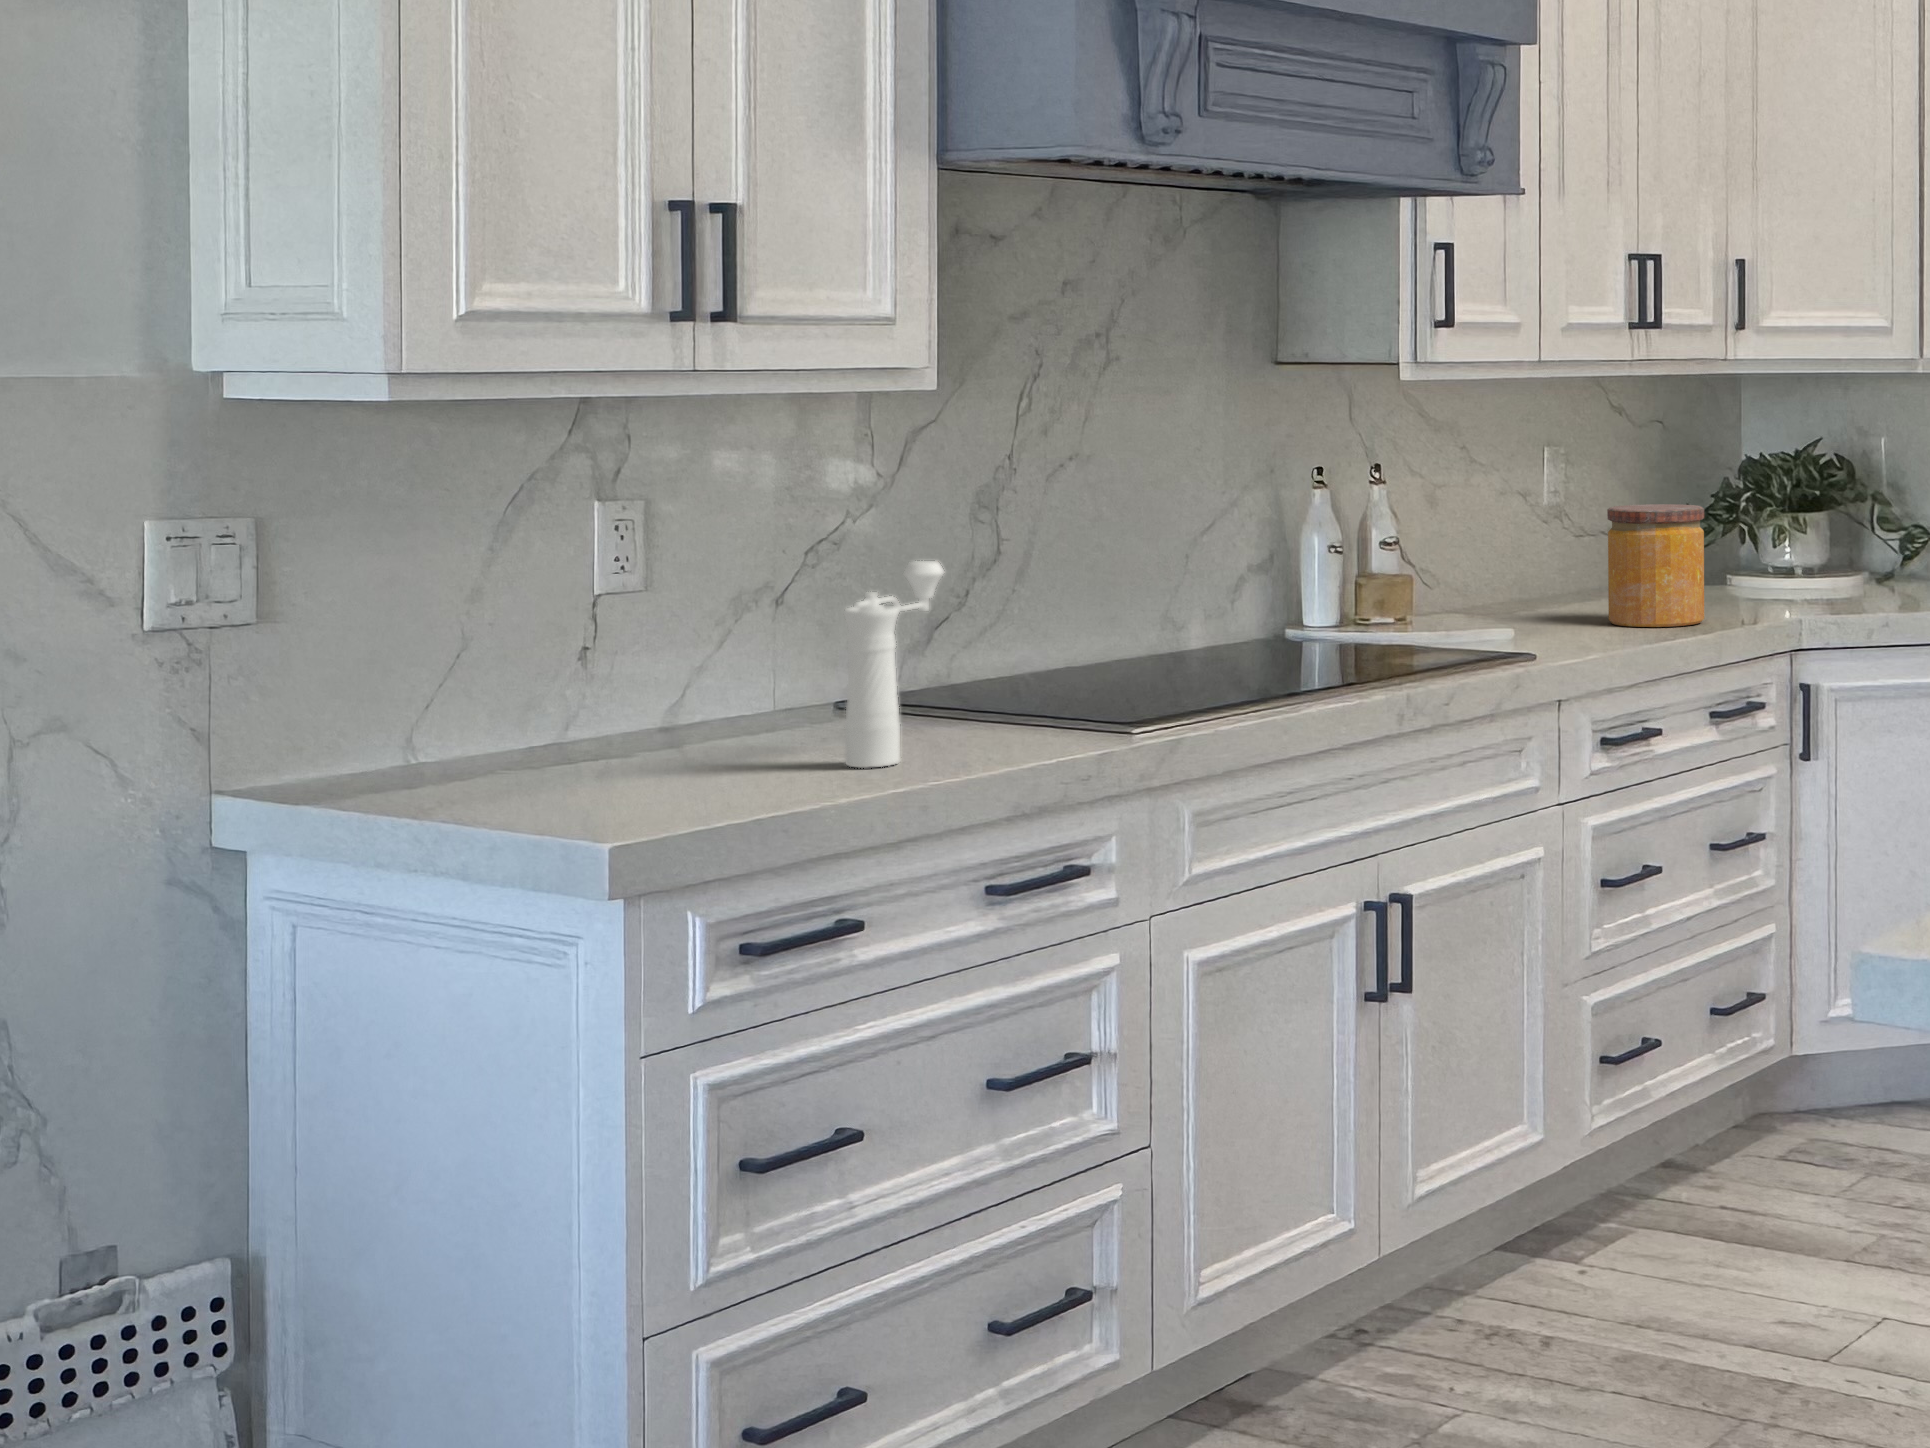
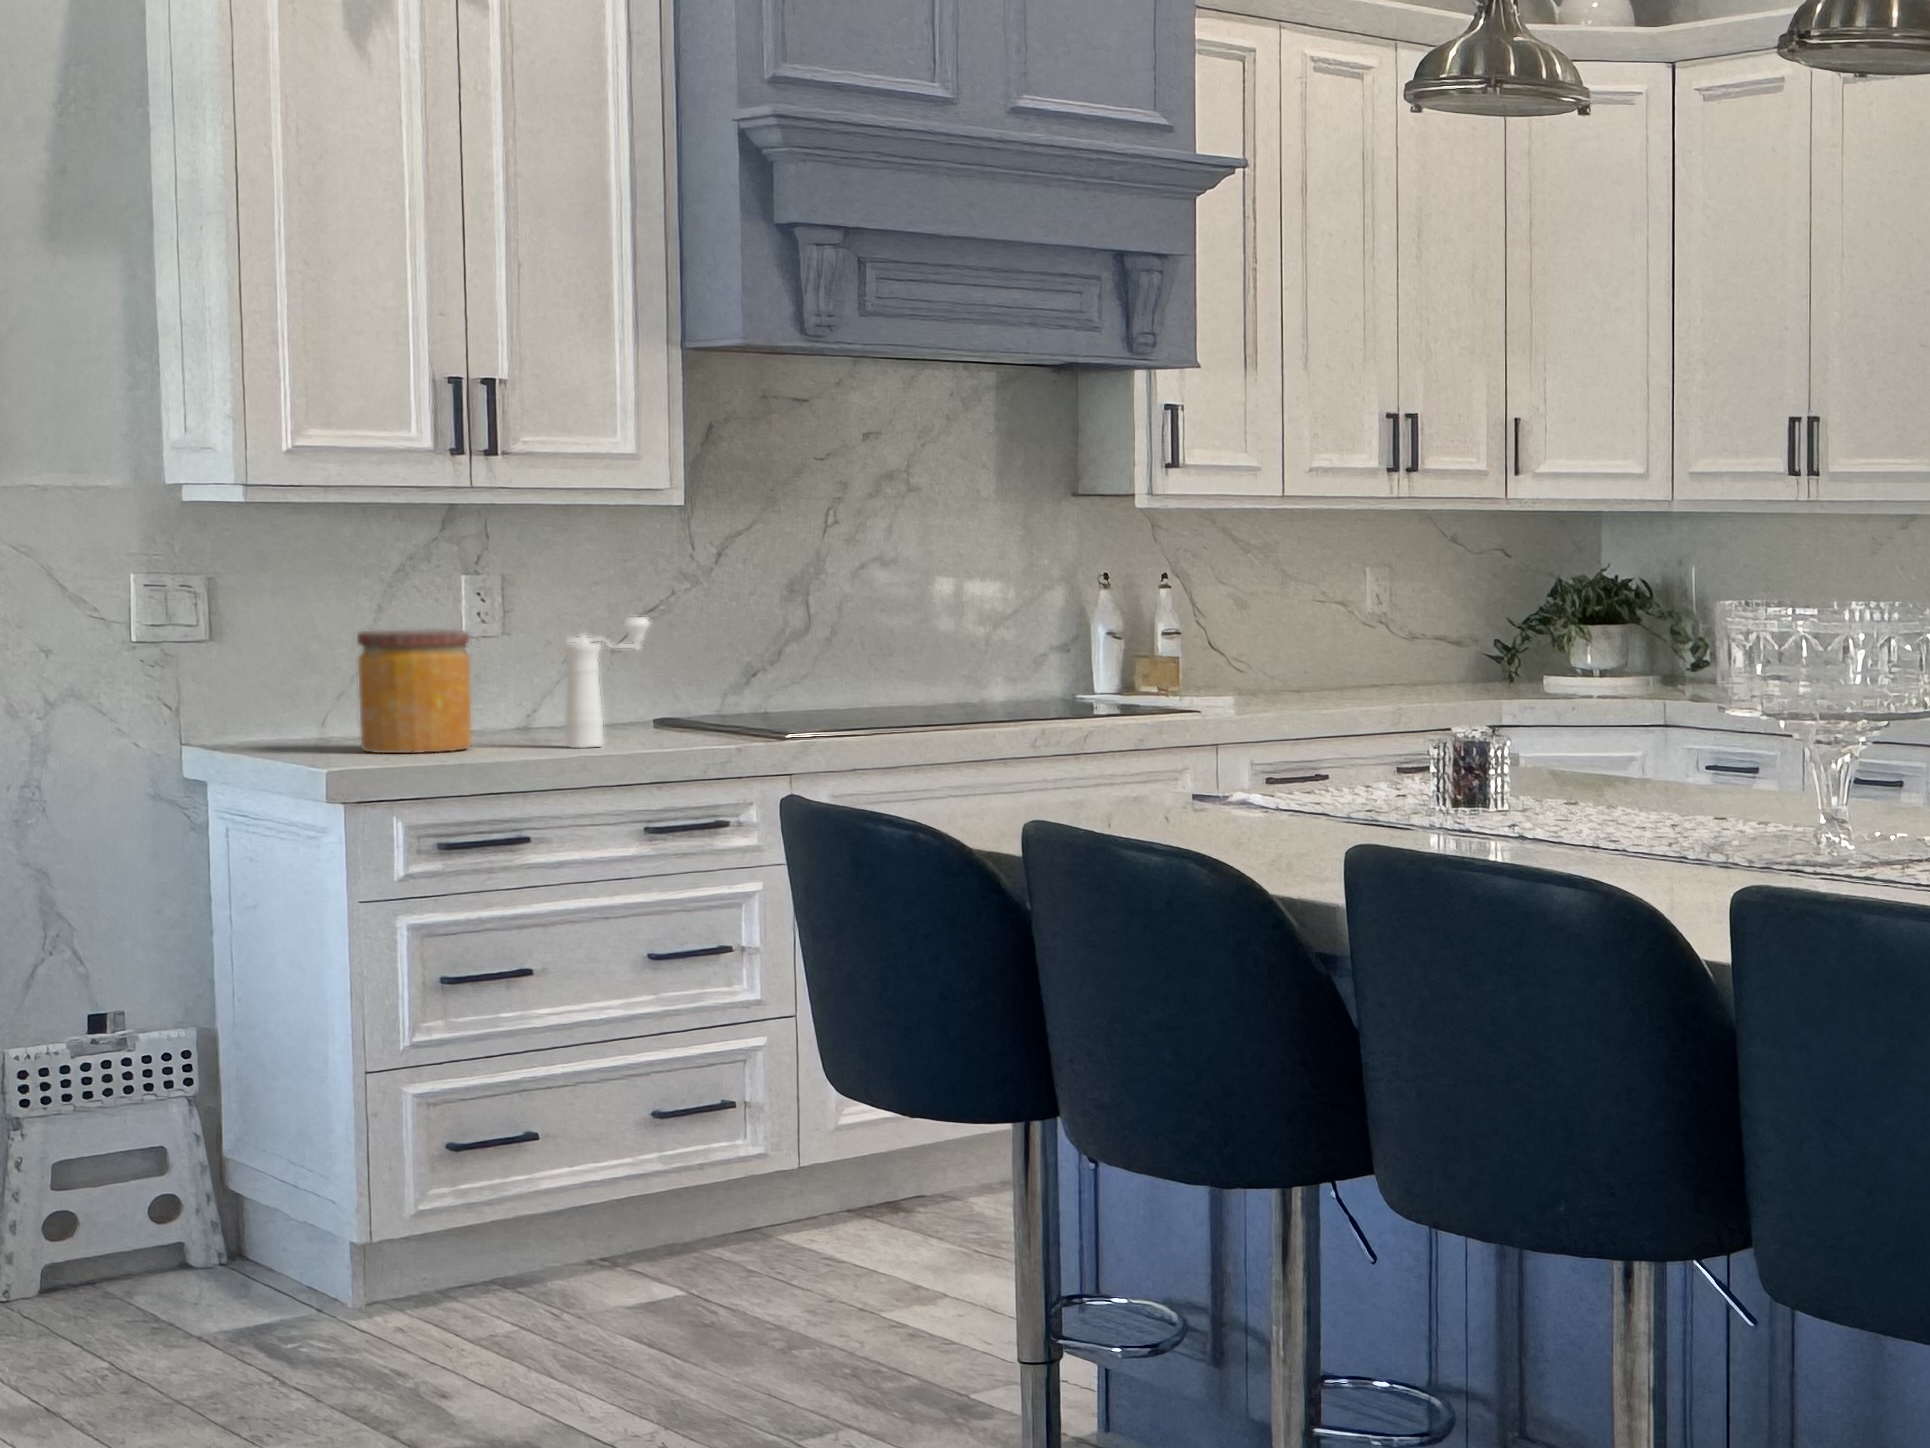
jar: present [1607,504,1704,627] -> present [357,630,472,753]

